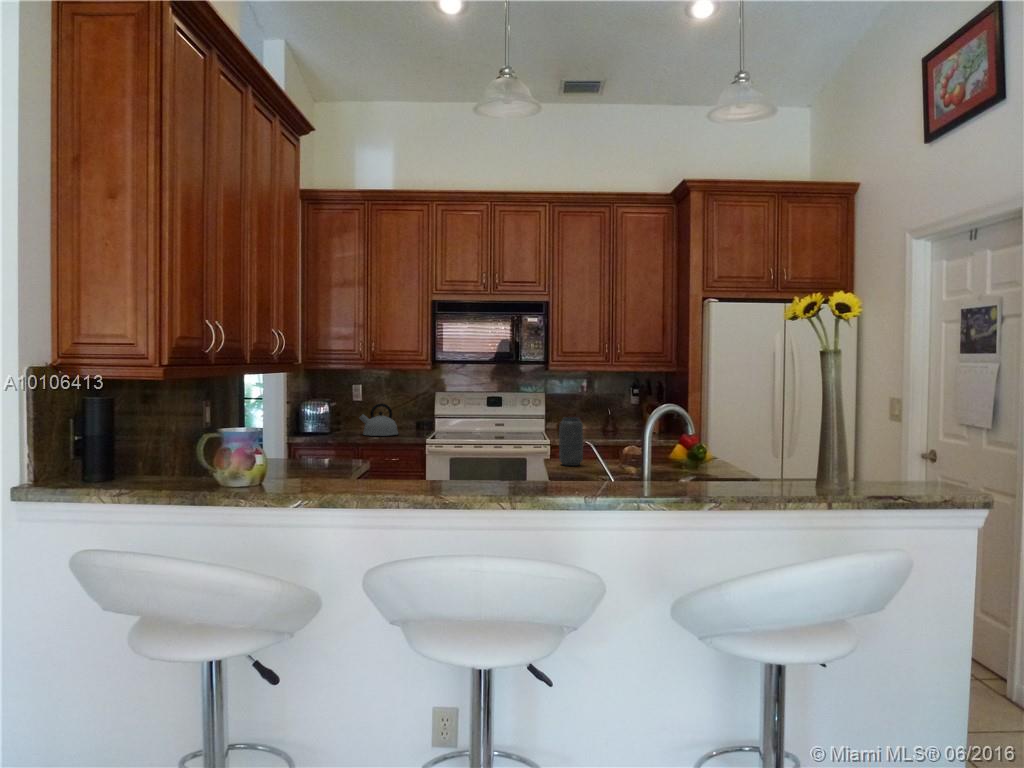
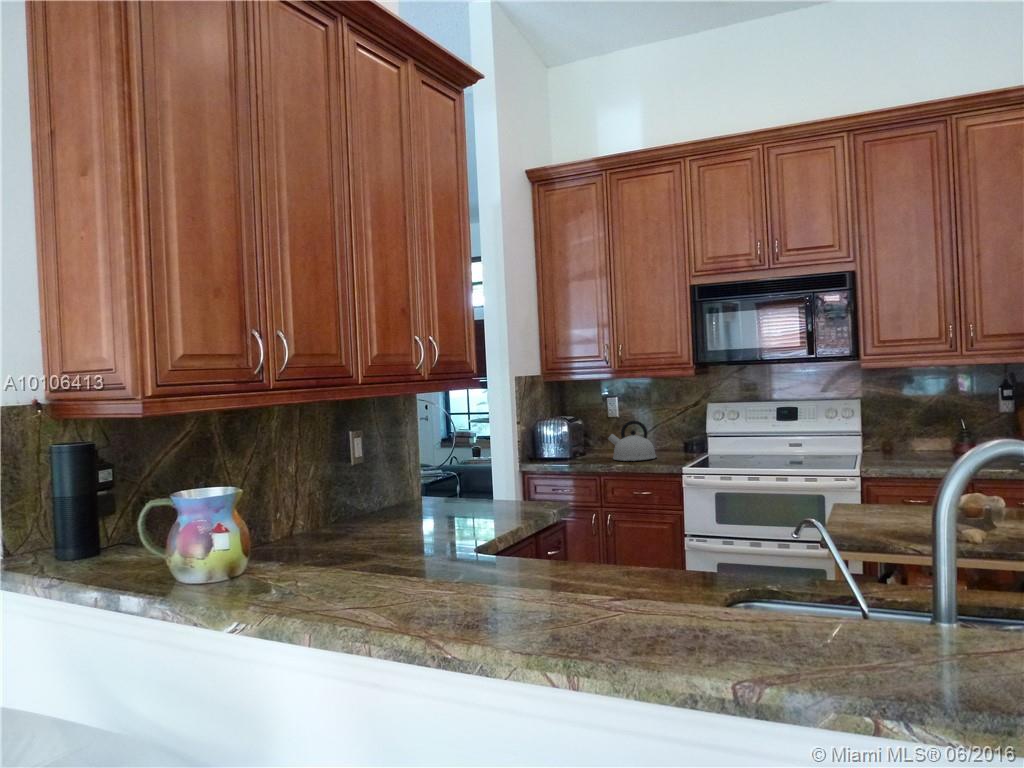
vase: present [559,417,583,466] -> none [847,441,893,521]

